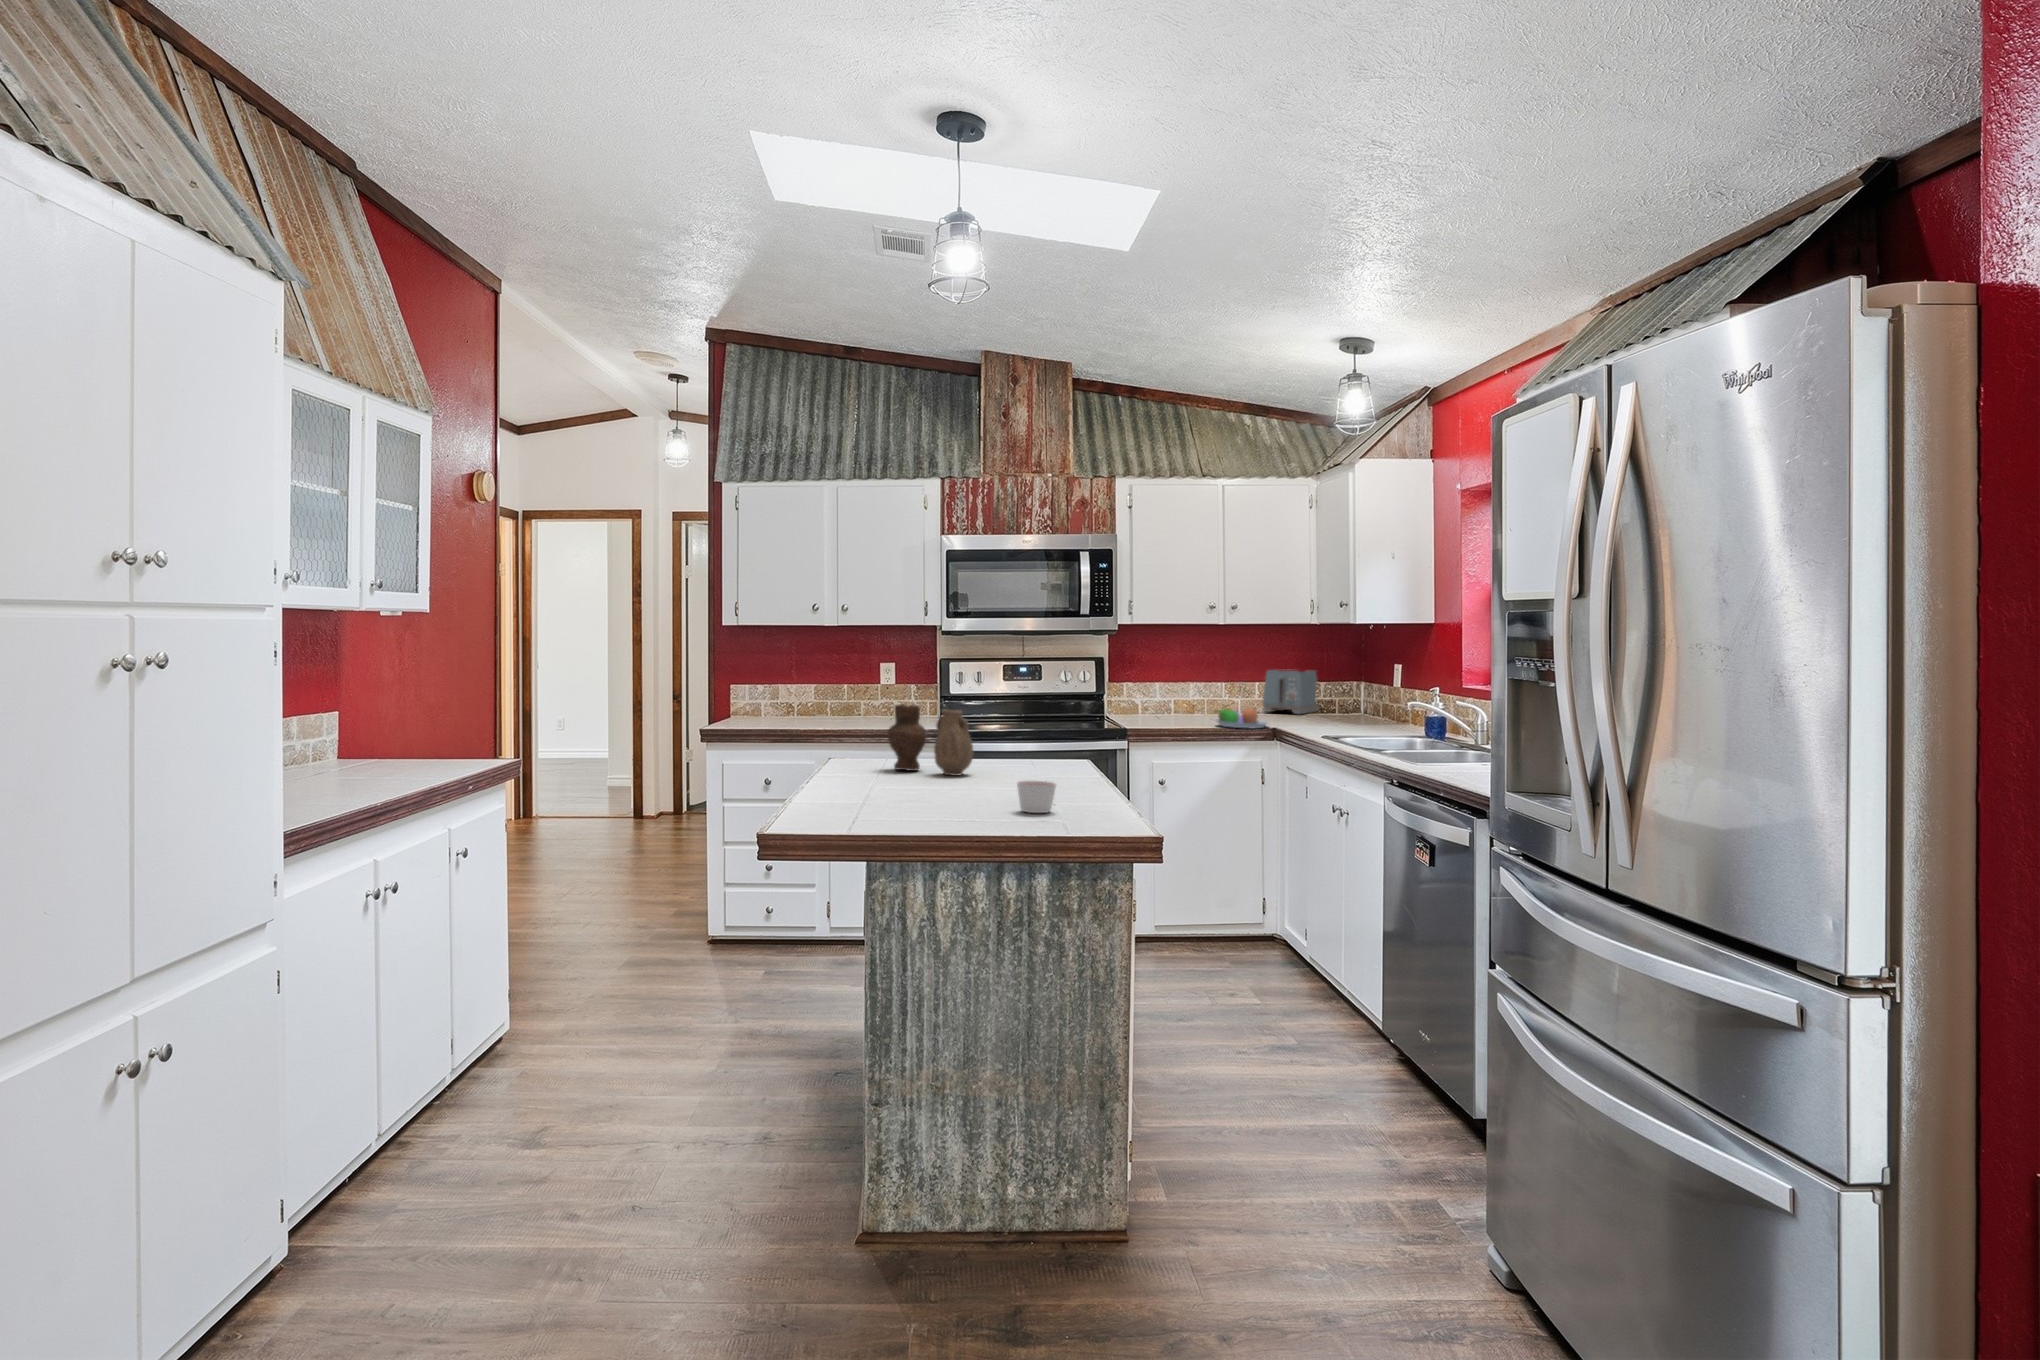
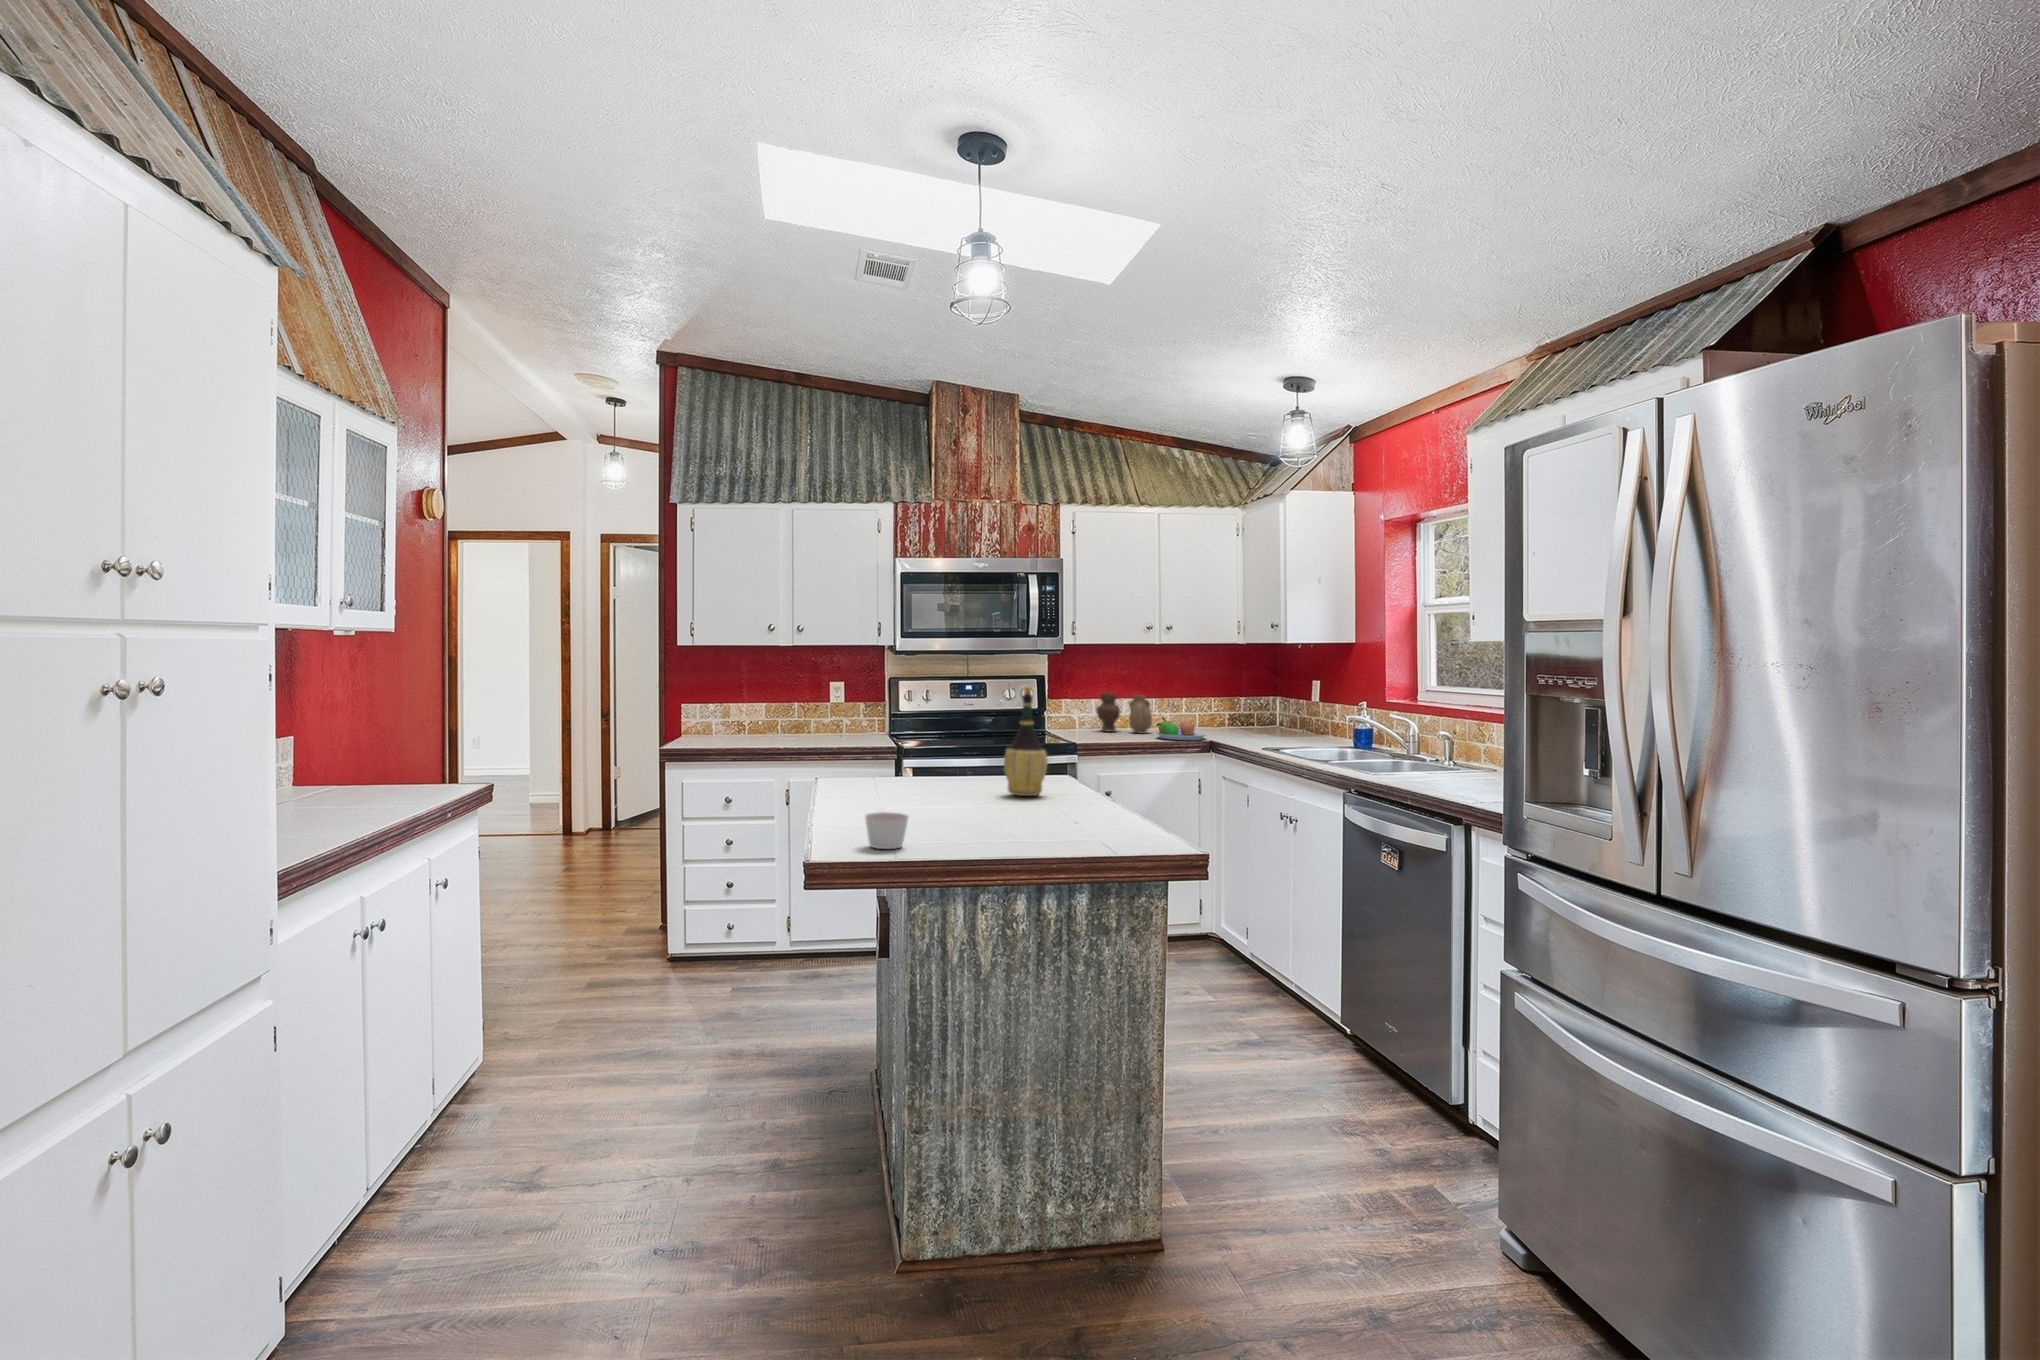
wine bottle: none [999,670,1044,781] -> present [1004,687,1047,796]
toaster: present [1263,670,1319,714] -> none [1189,685,1240,726]
vase: present [887,704,973,776] -> present [1096,693,1152,734]
candle: present [1017,781,1056,813] -> present [865,812,908,849]

